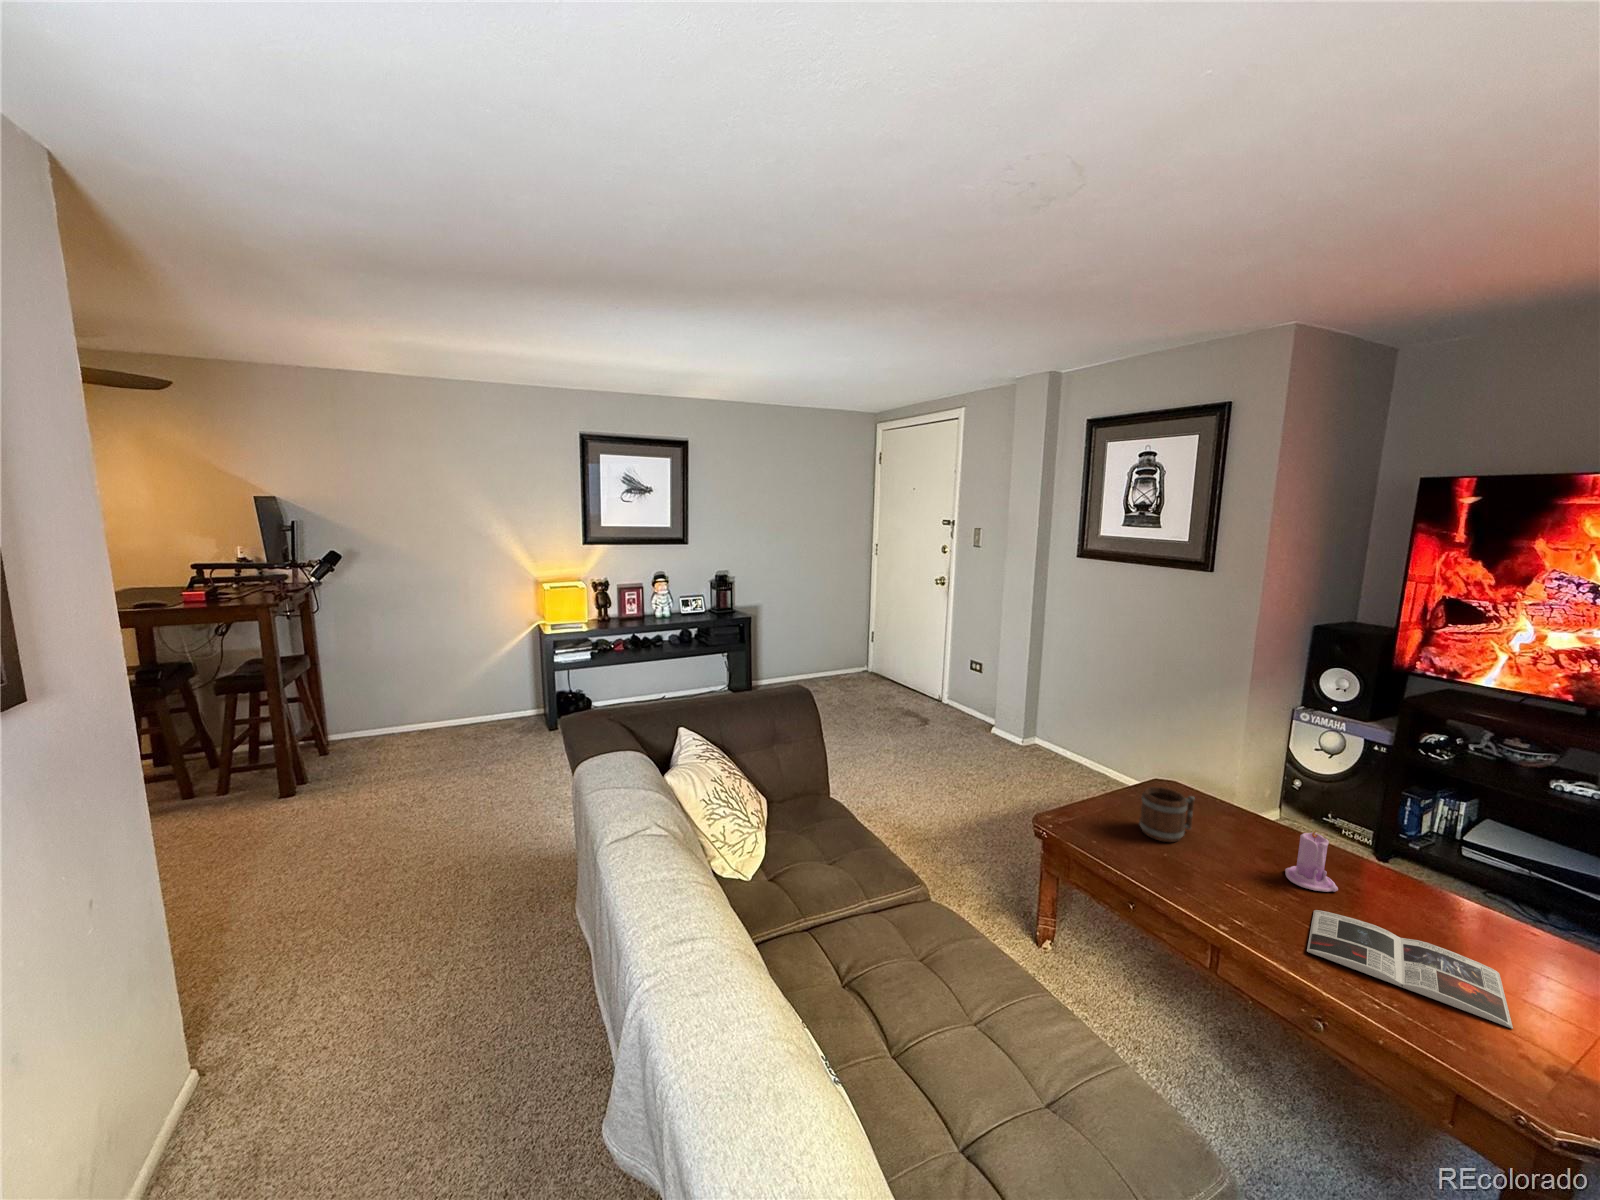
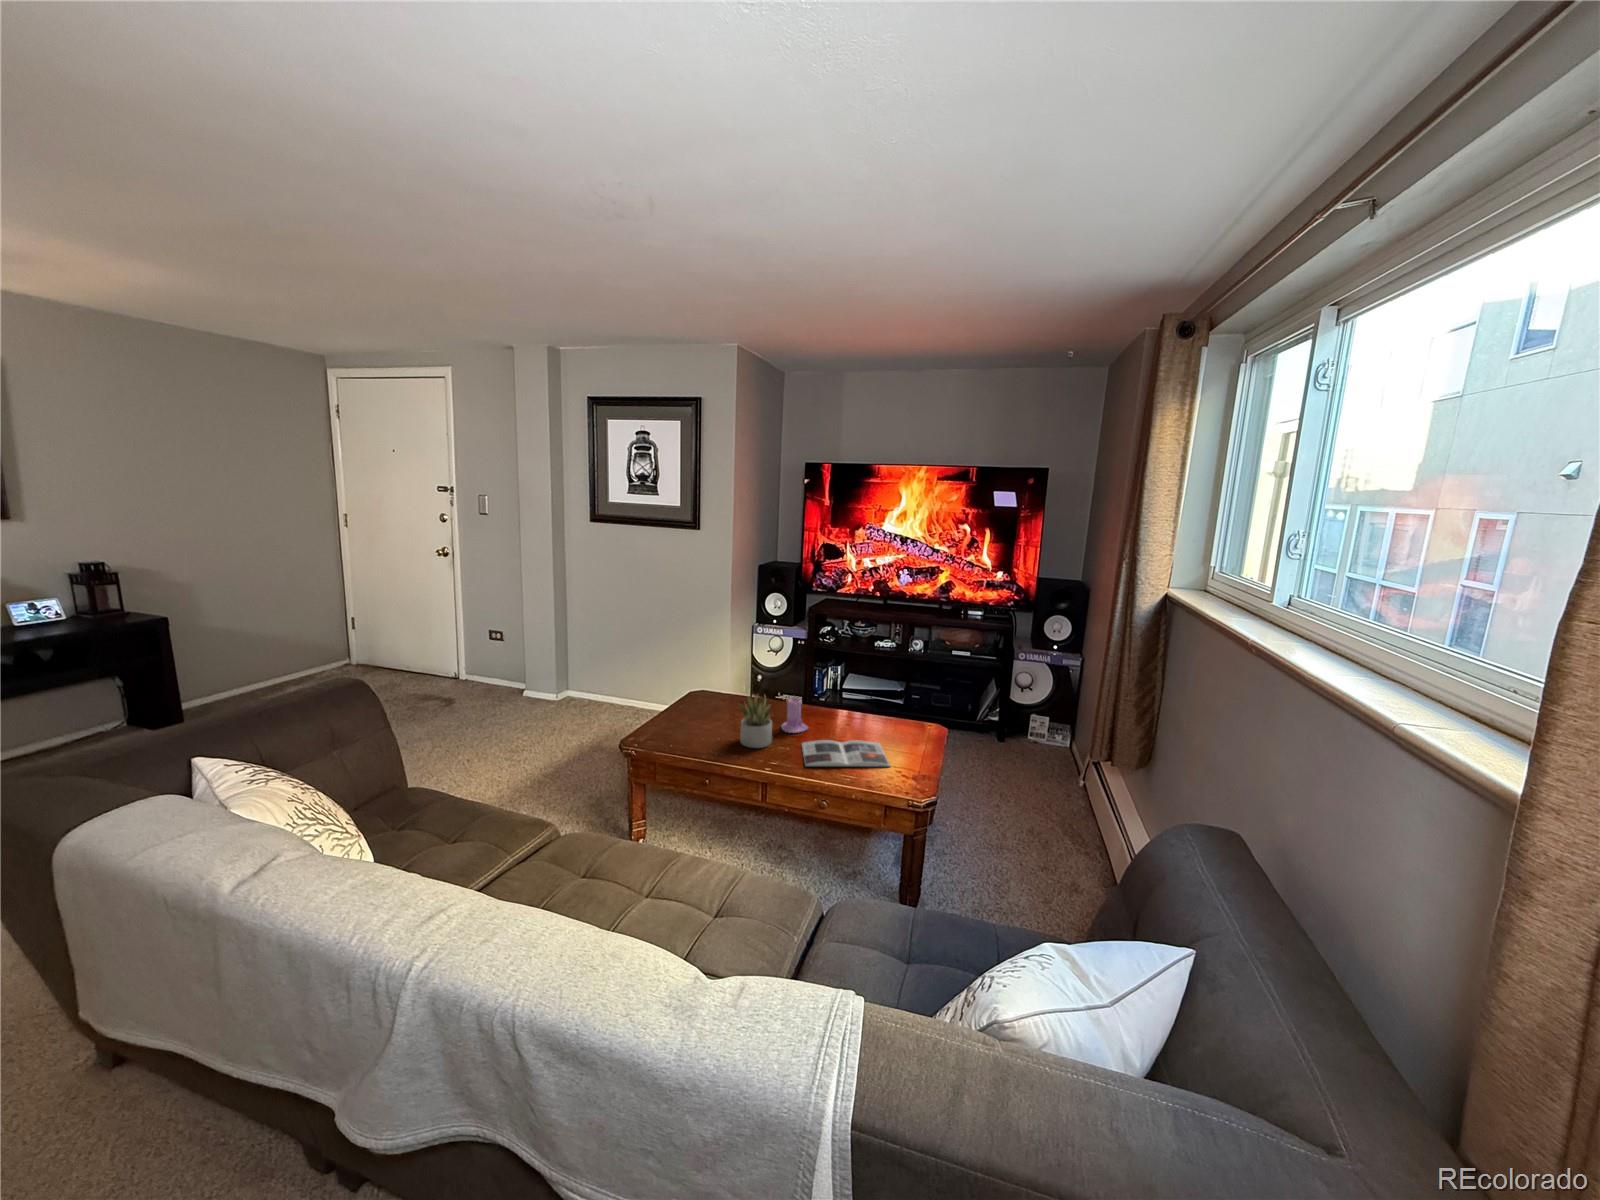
mug: present [1139,787,1195,842] -> none [692,694,725,732]
succulent plant: none [1204,806,1268,893] -> present [739,696,772,748]

